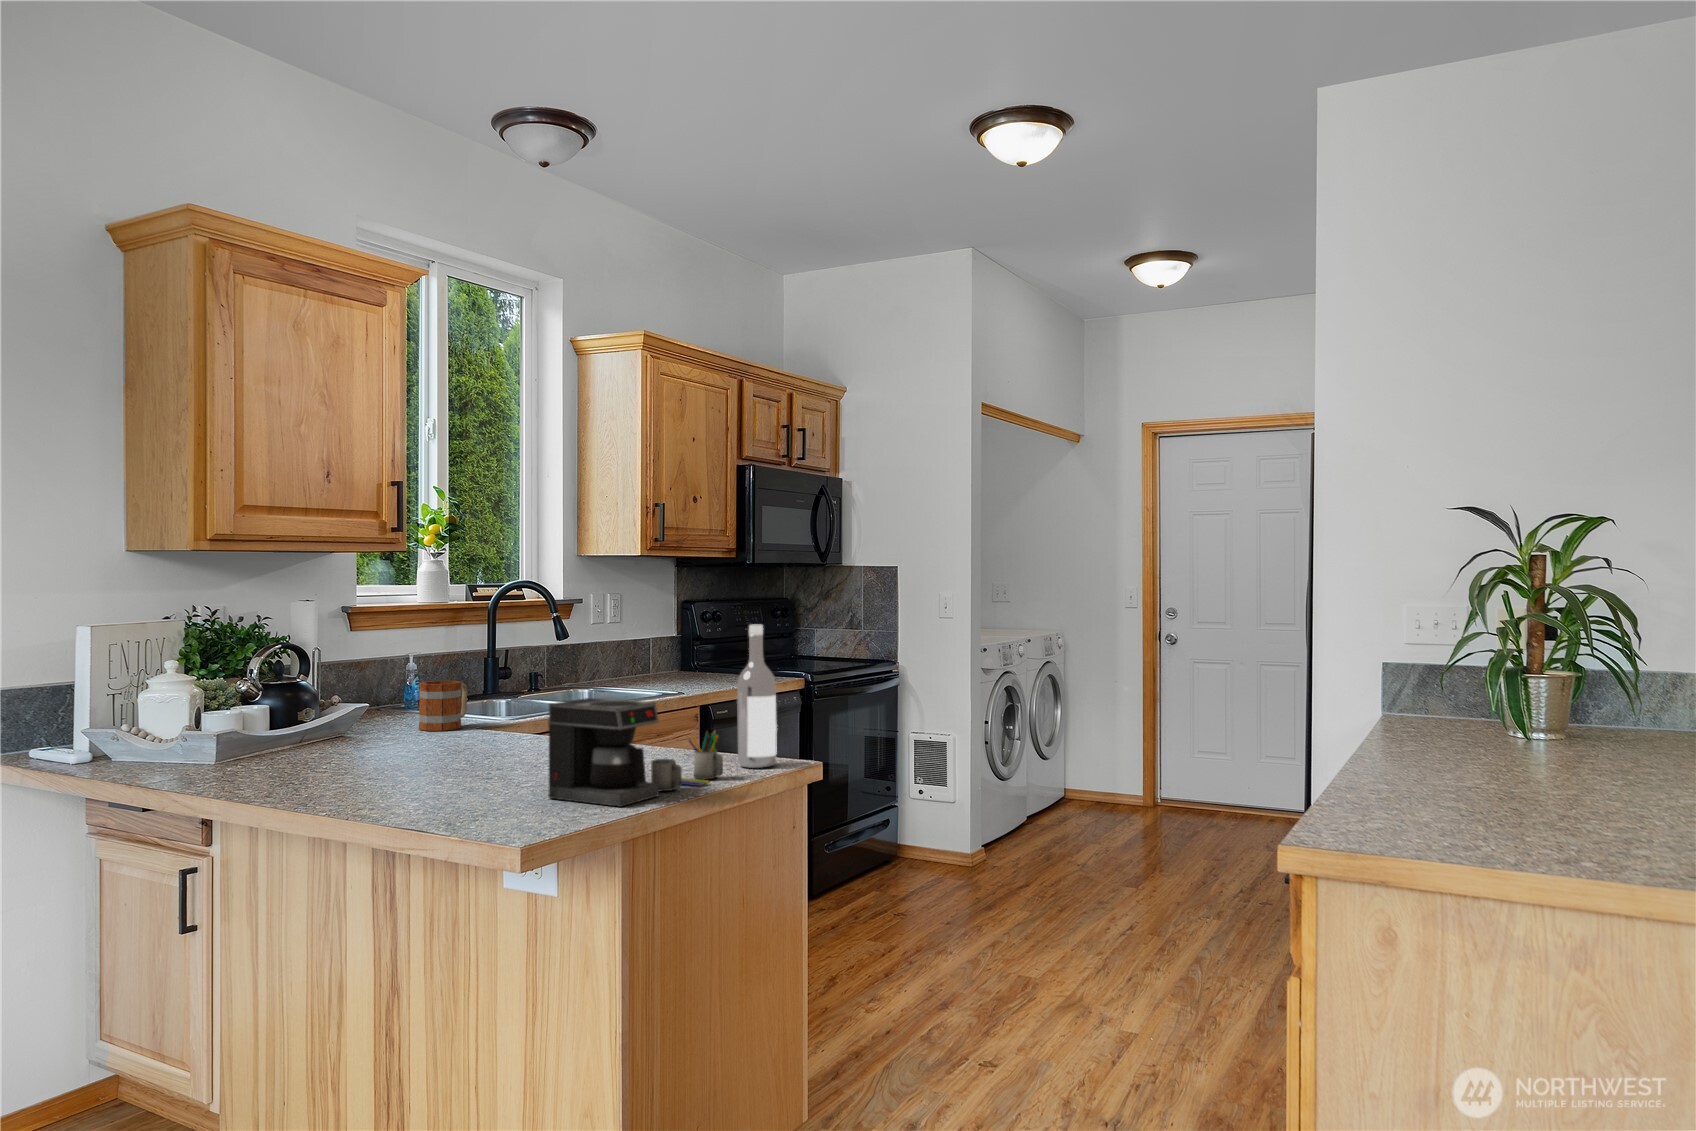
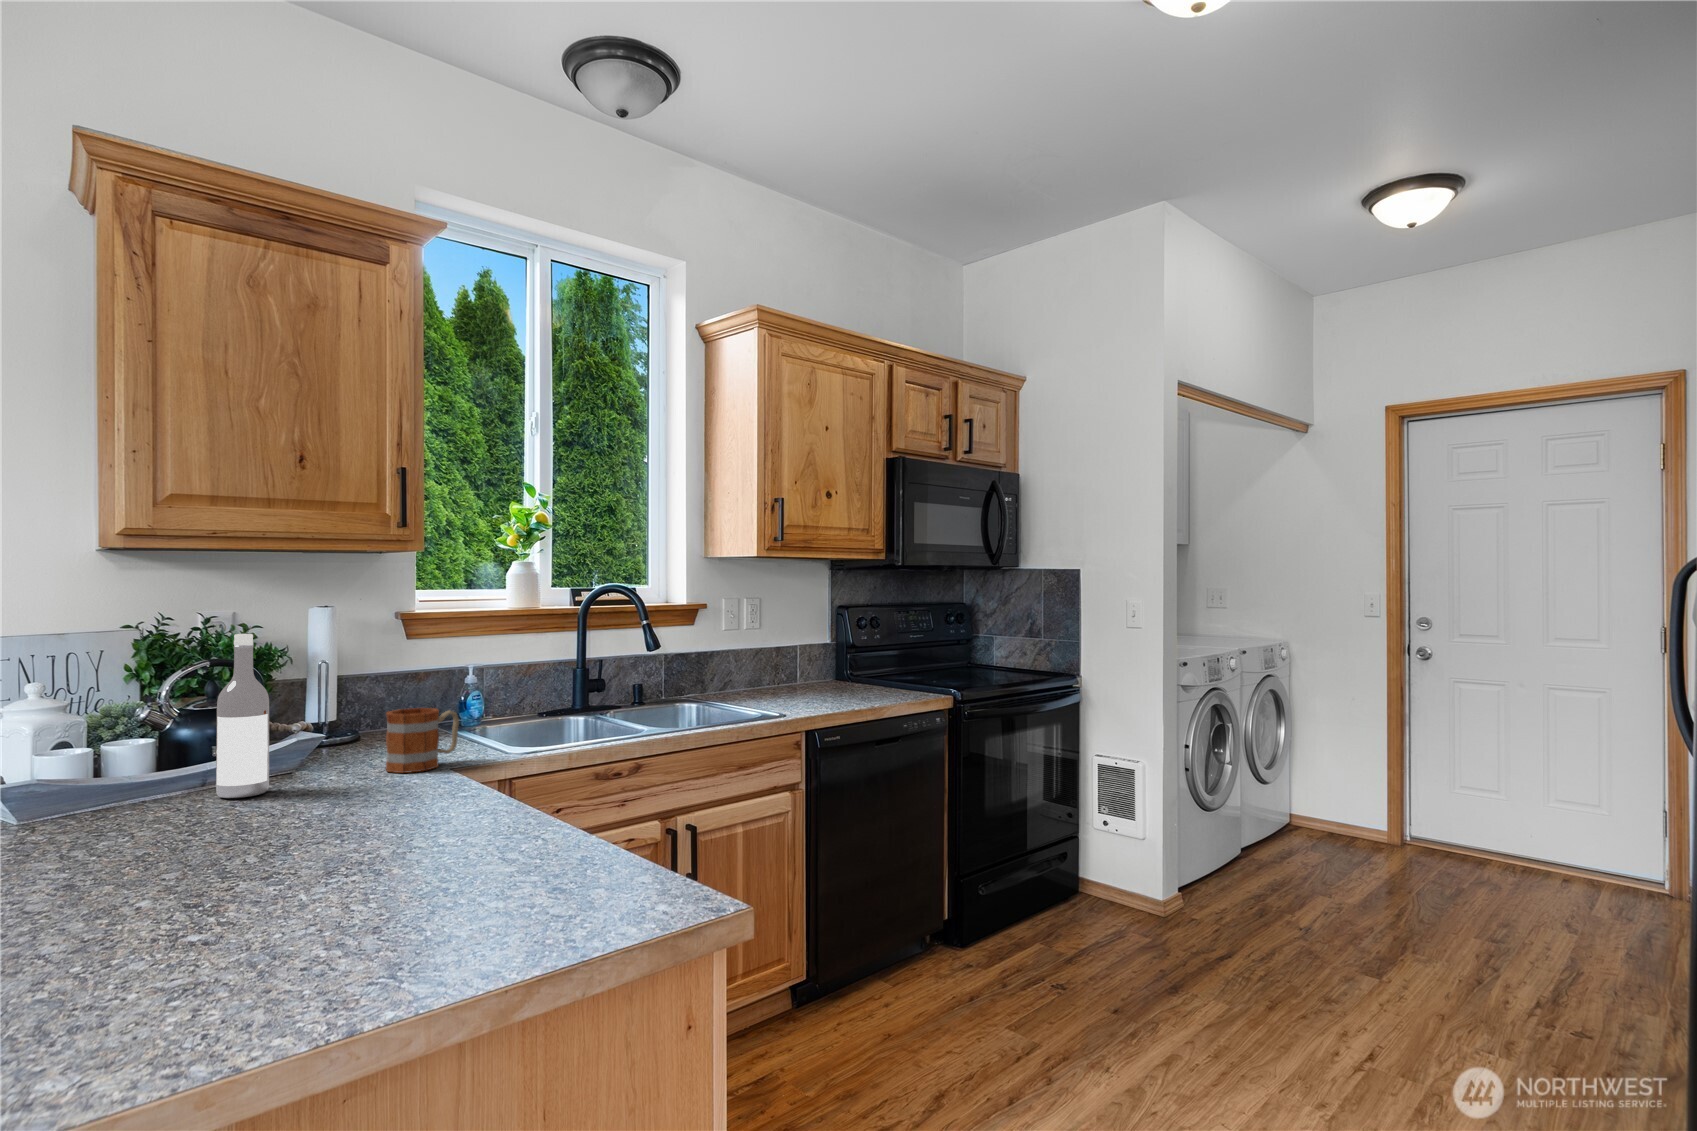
wine bottle: present [737,625,777,768] -> present [216,634,269,798]
coffee maker: present [549,698,723,807] -> none [120,807,531,1072]

